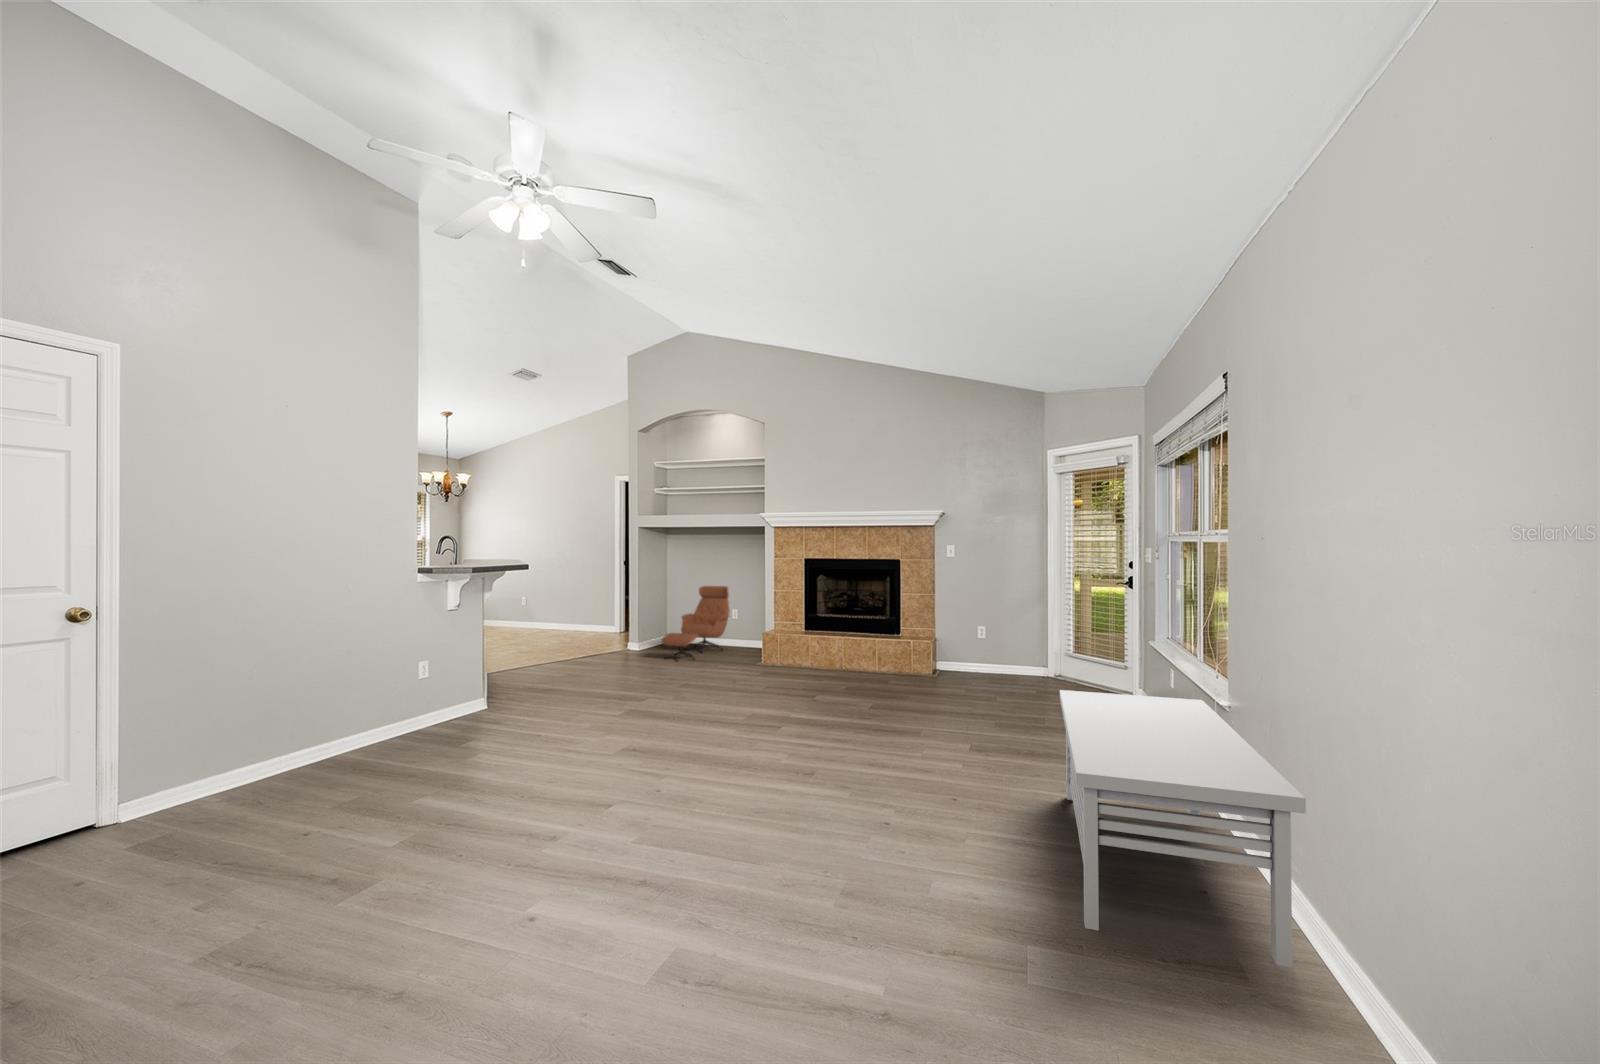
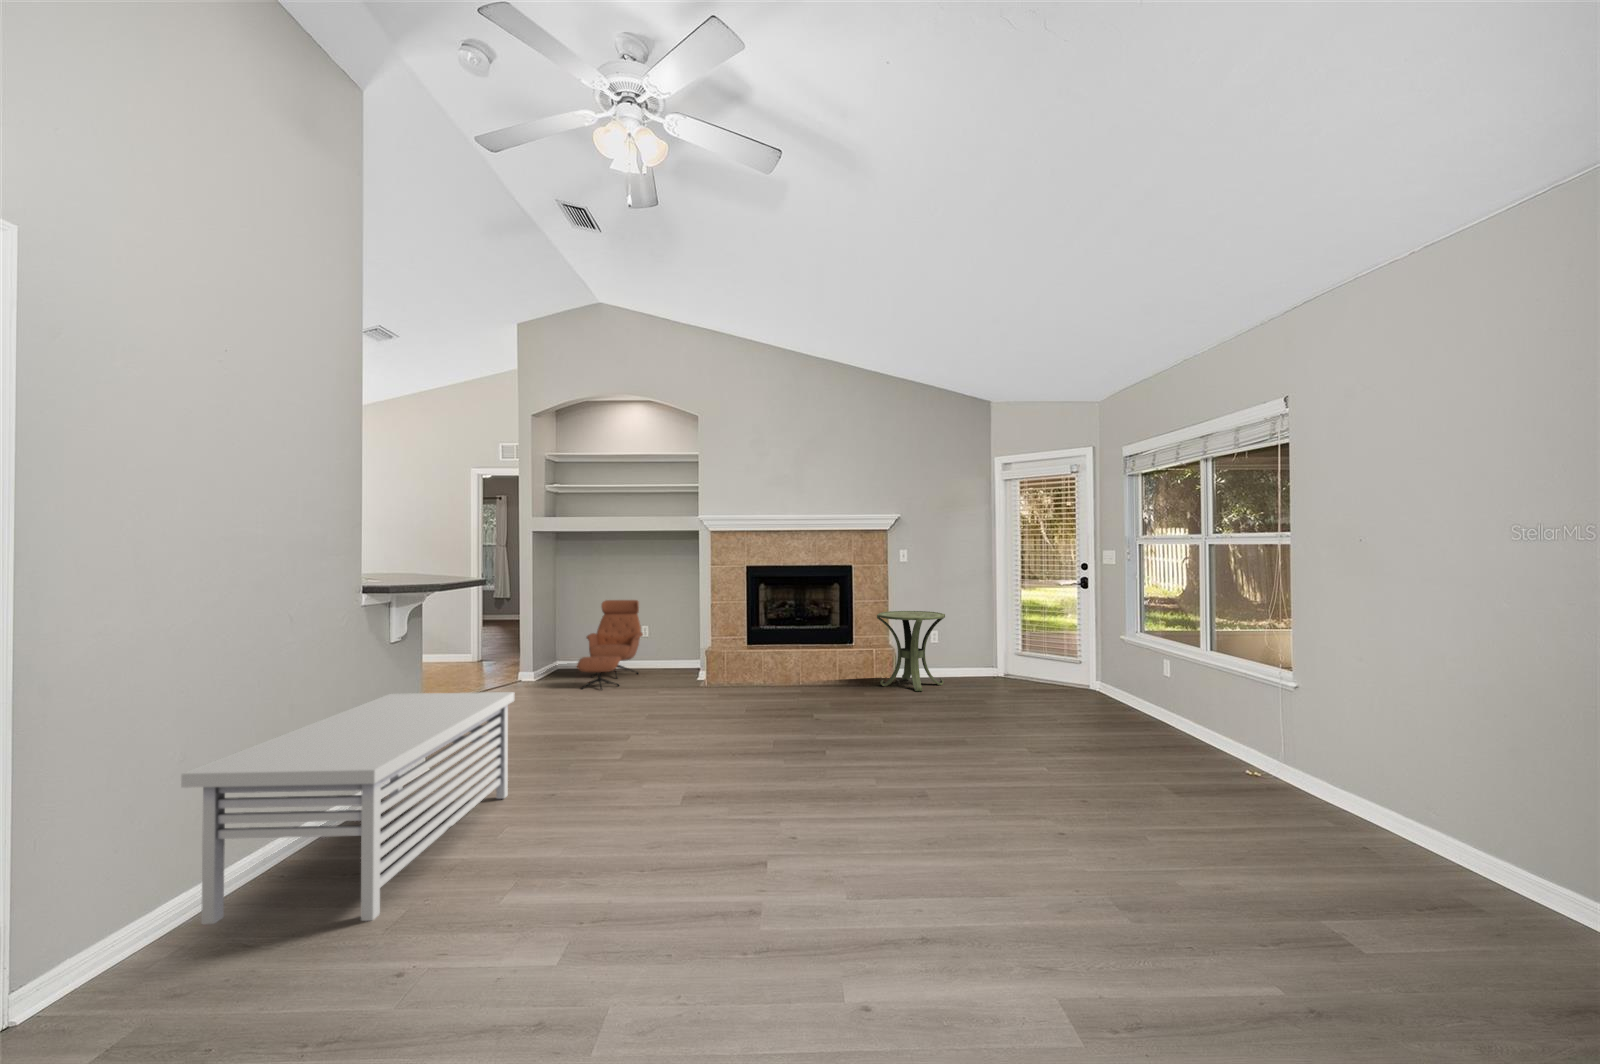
side table: none [912,605,982,684] -> present [877,611,945,691]
storage bench: present [1060,690,1306,968] -> present [181,692,514,925]

